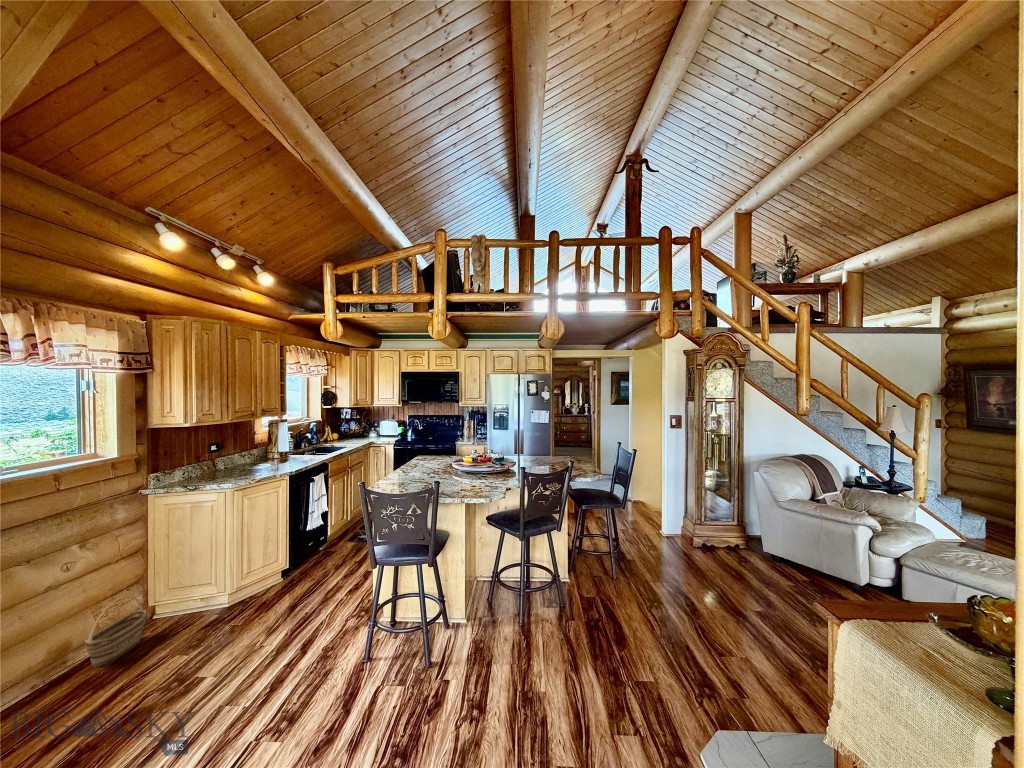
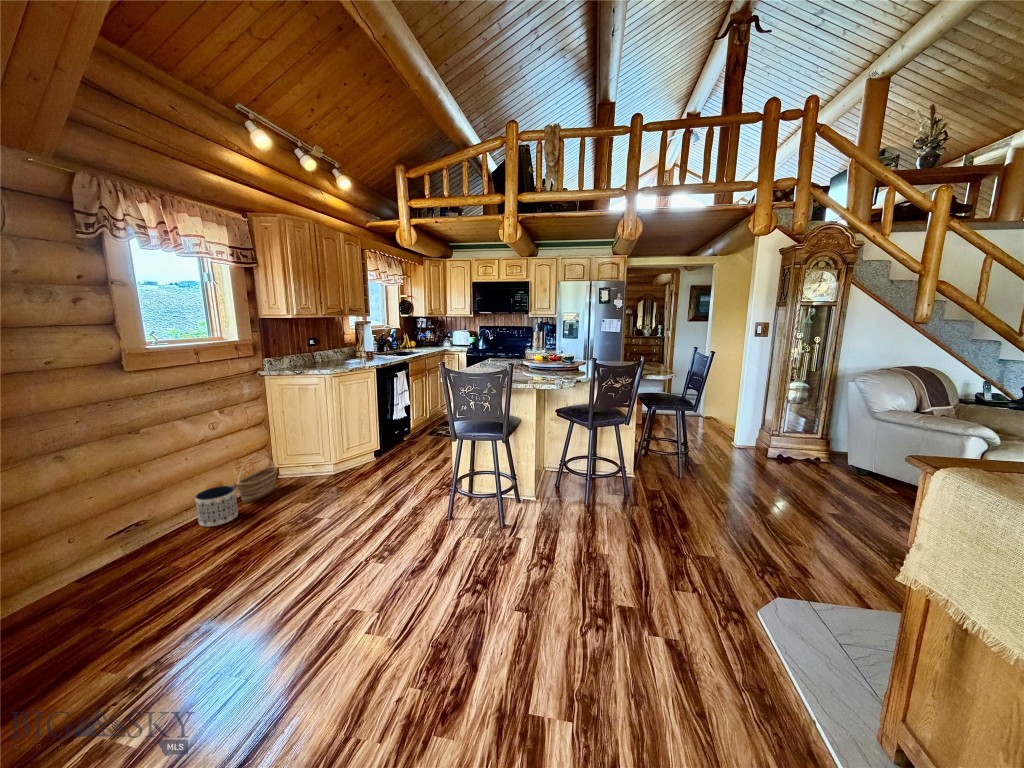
planter: none [22,648,84,713] -> present [195,486,238,527]

